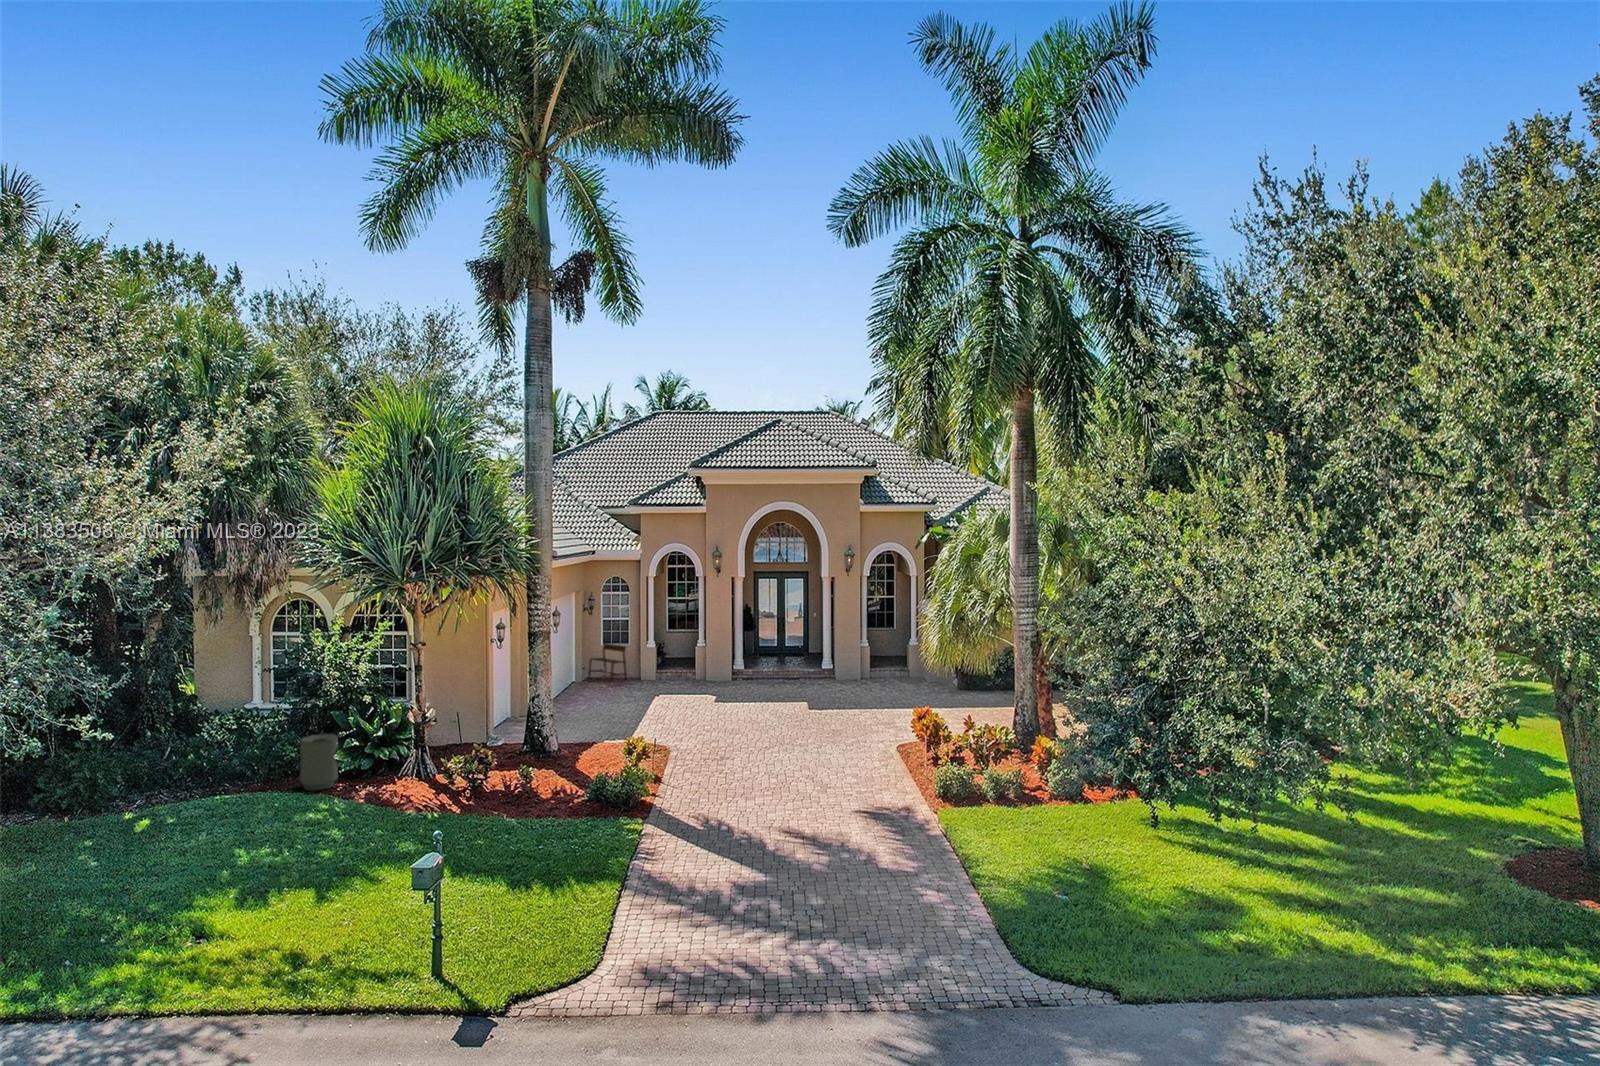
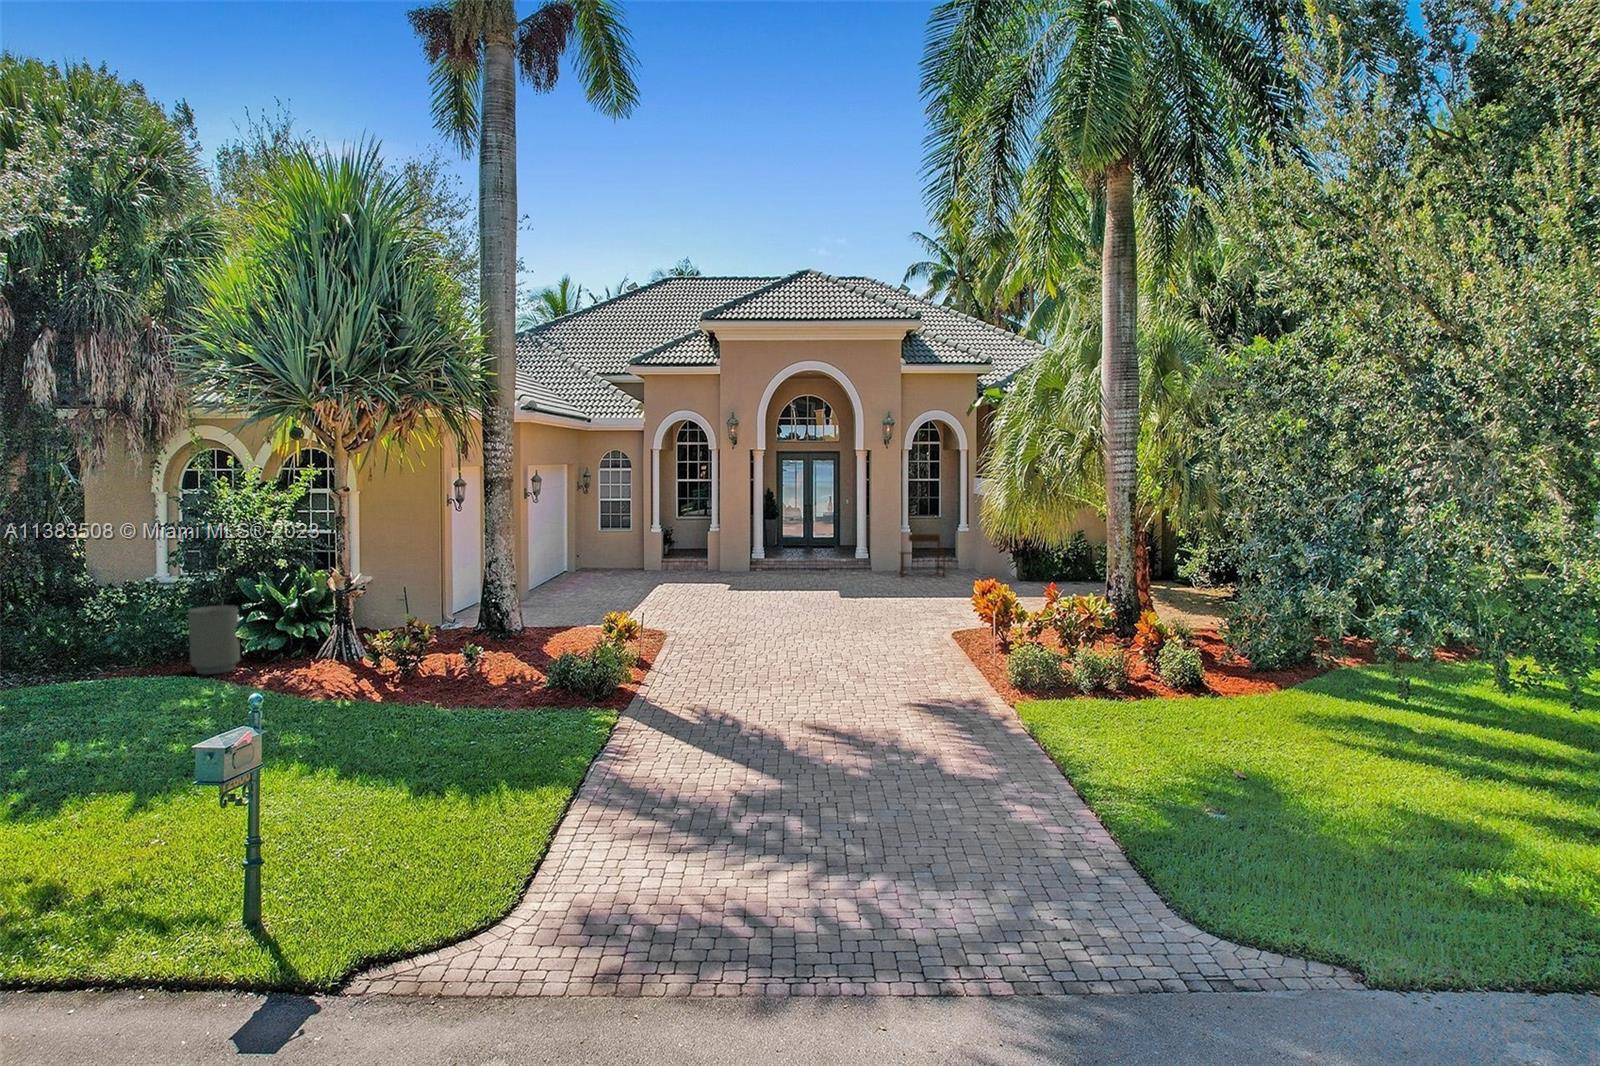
bench: present [588,643,627,682] -> present [900,534,945,576]

